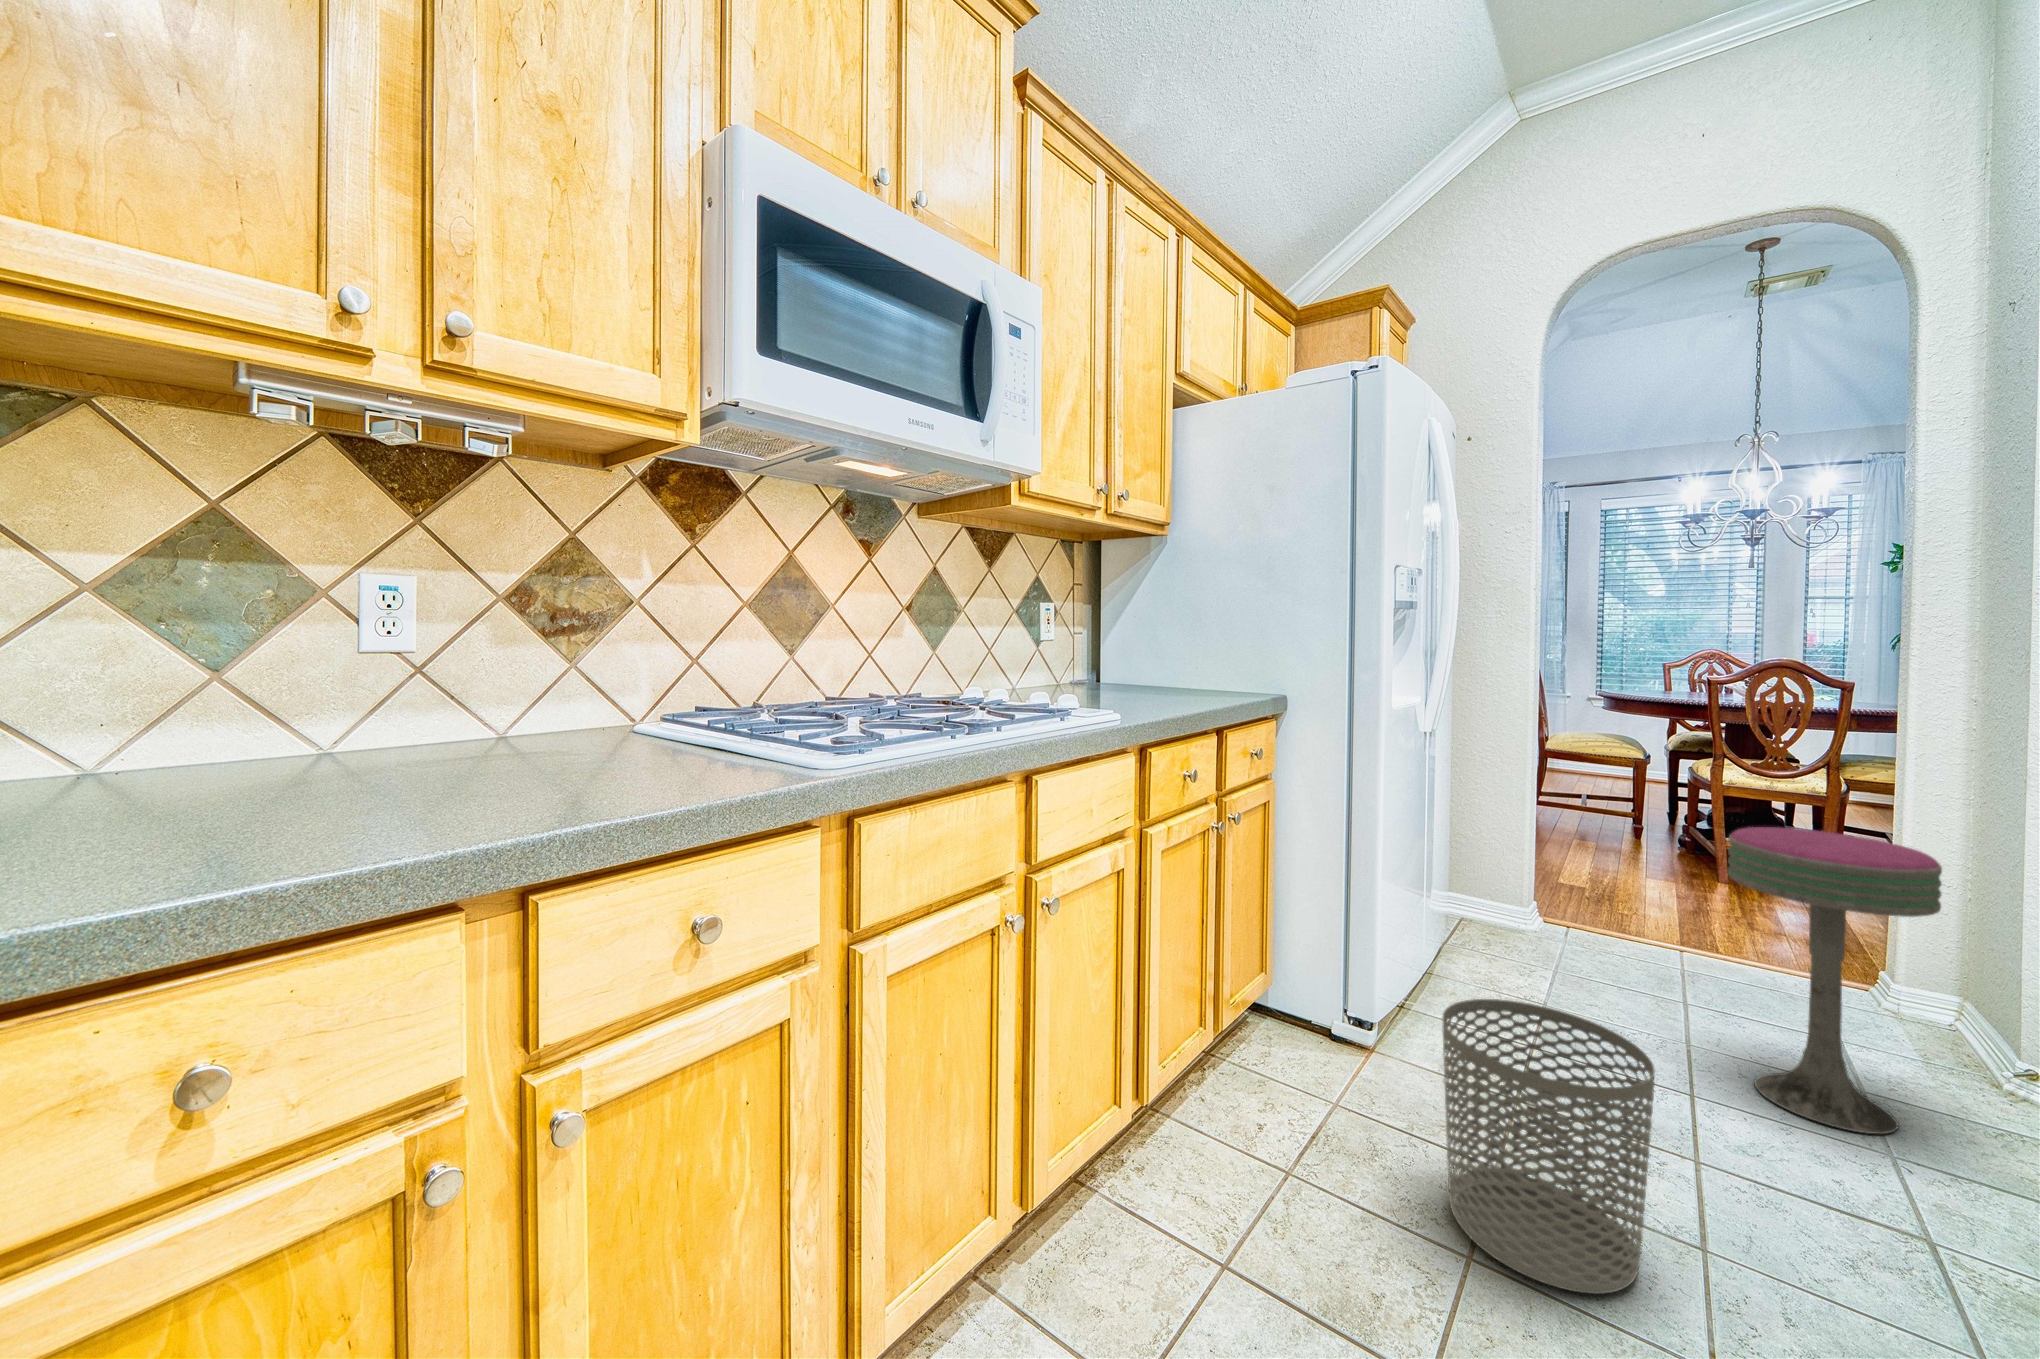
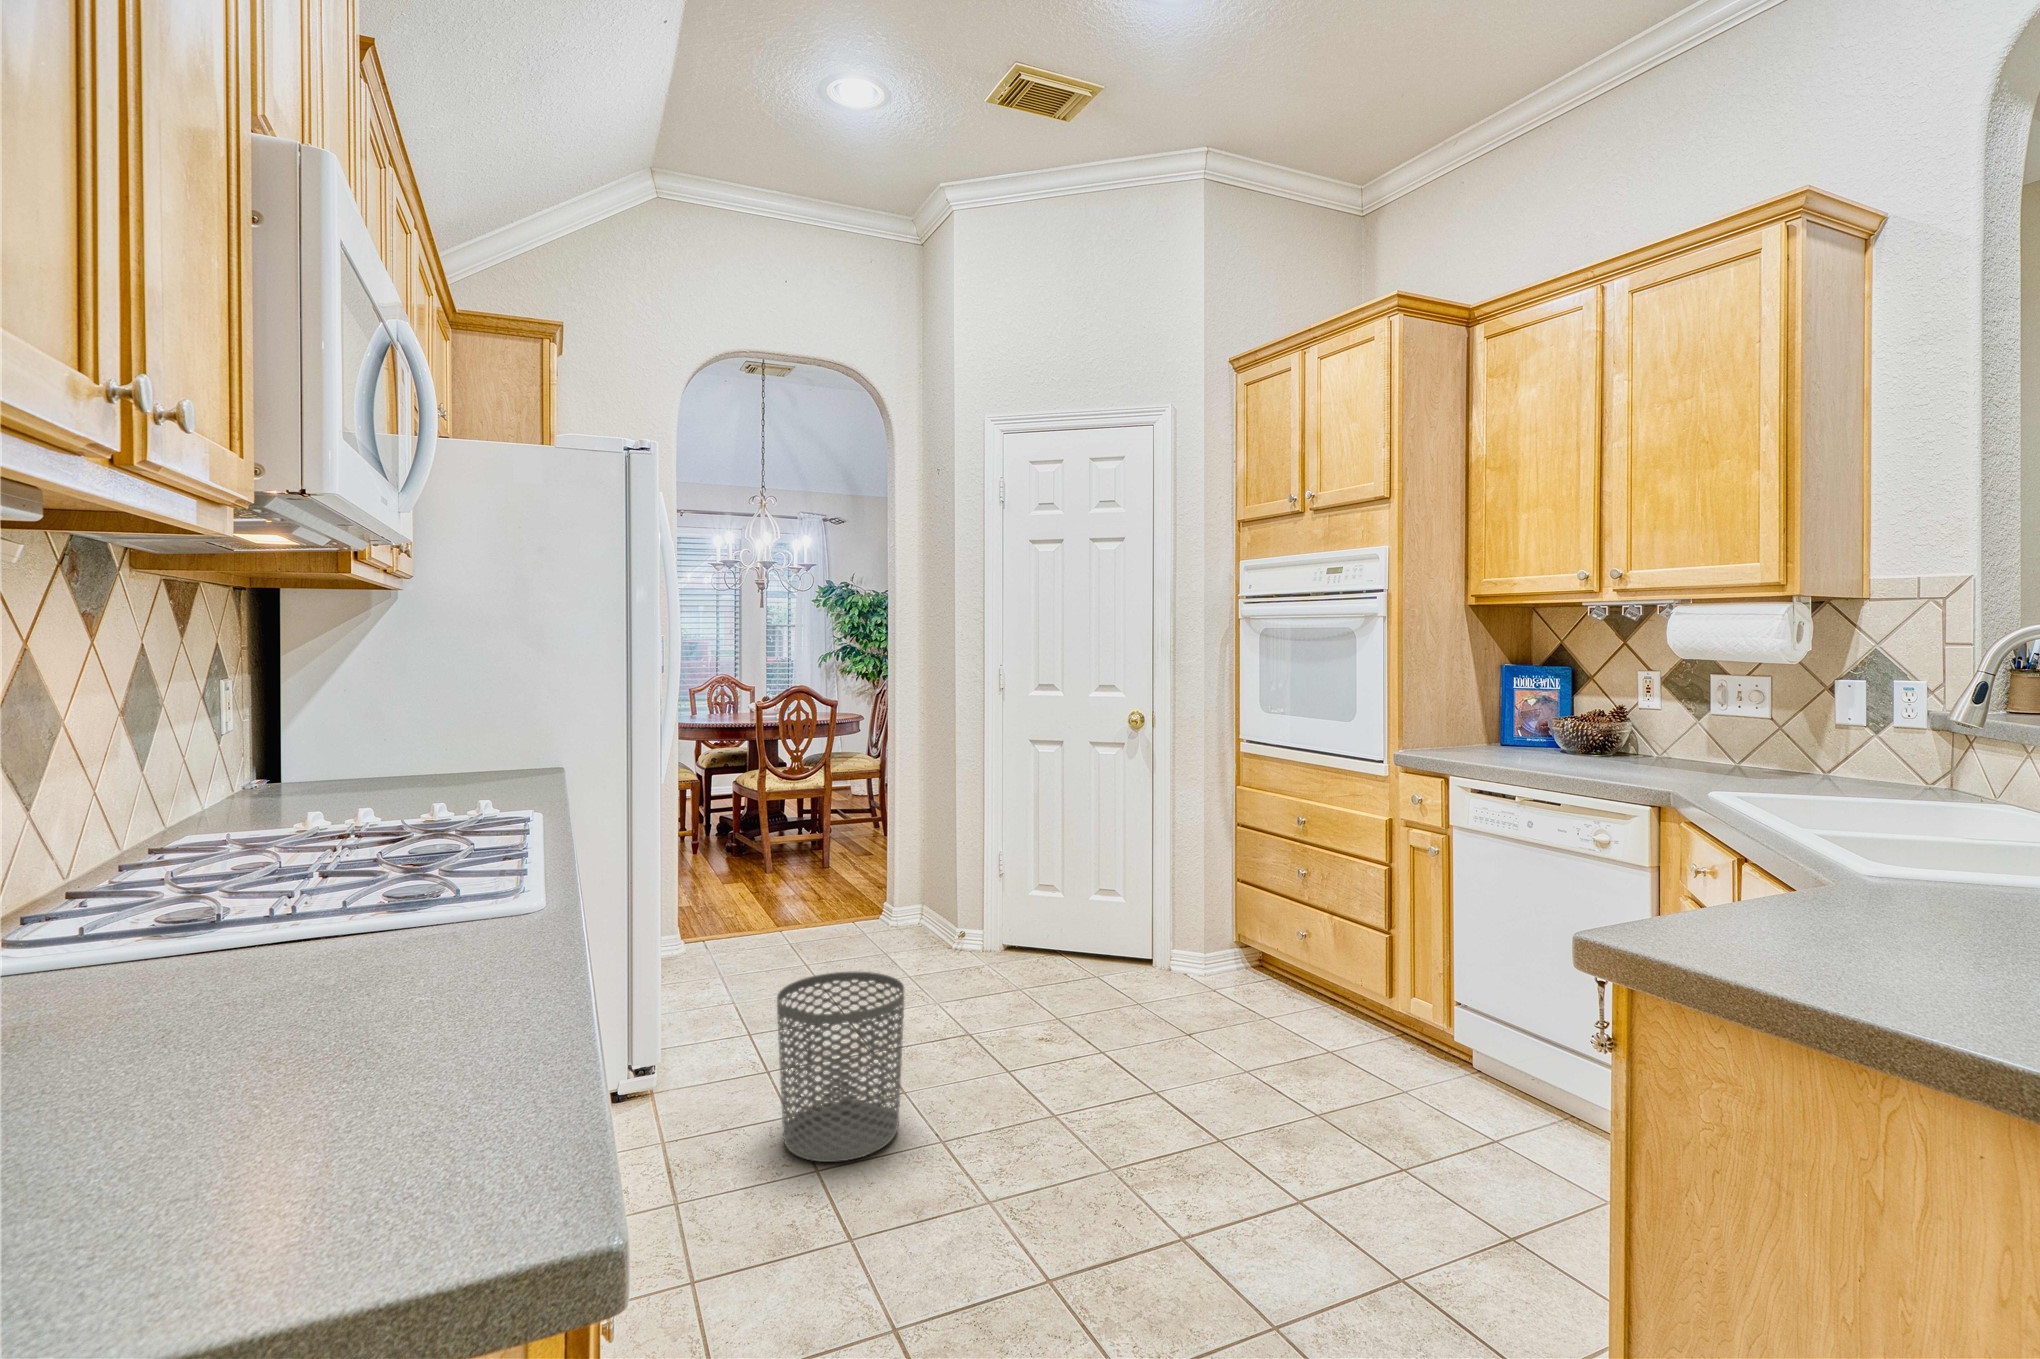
bar stool: present [1728,827,1942,1134] -> none [856,811,953,1003]

